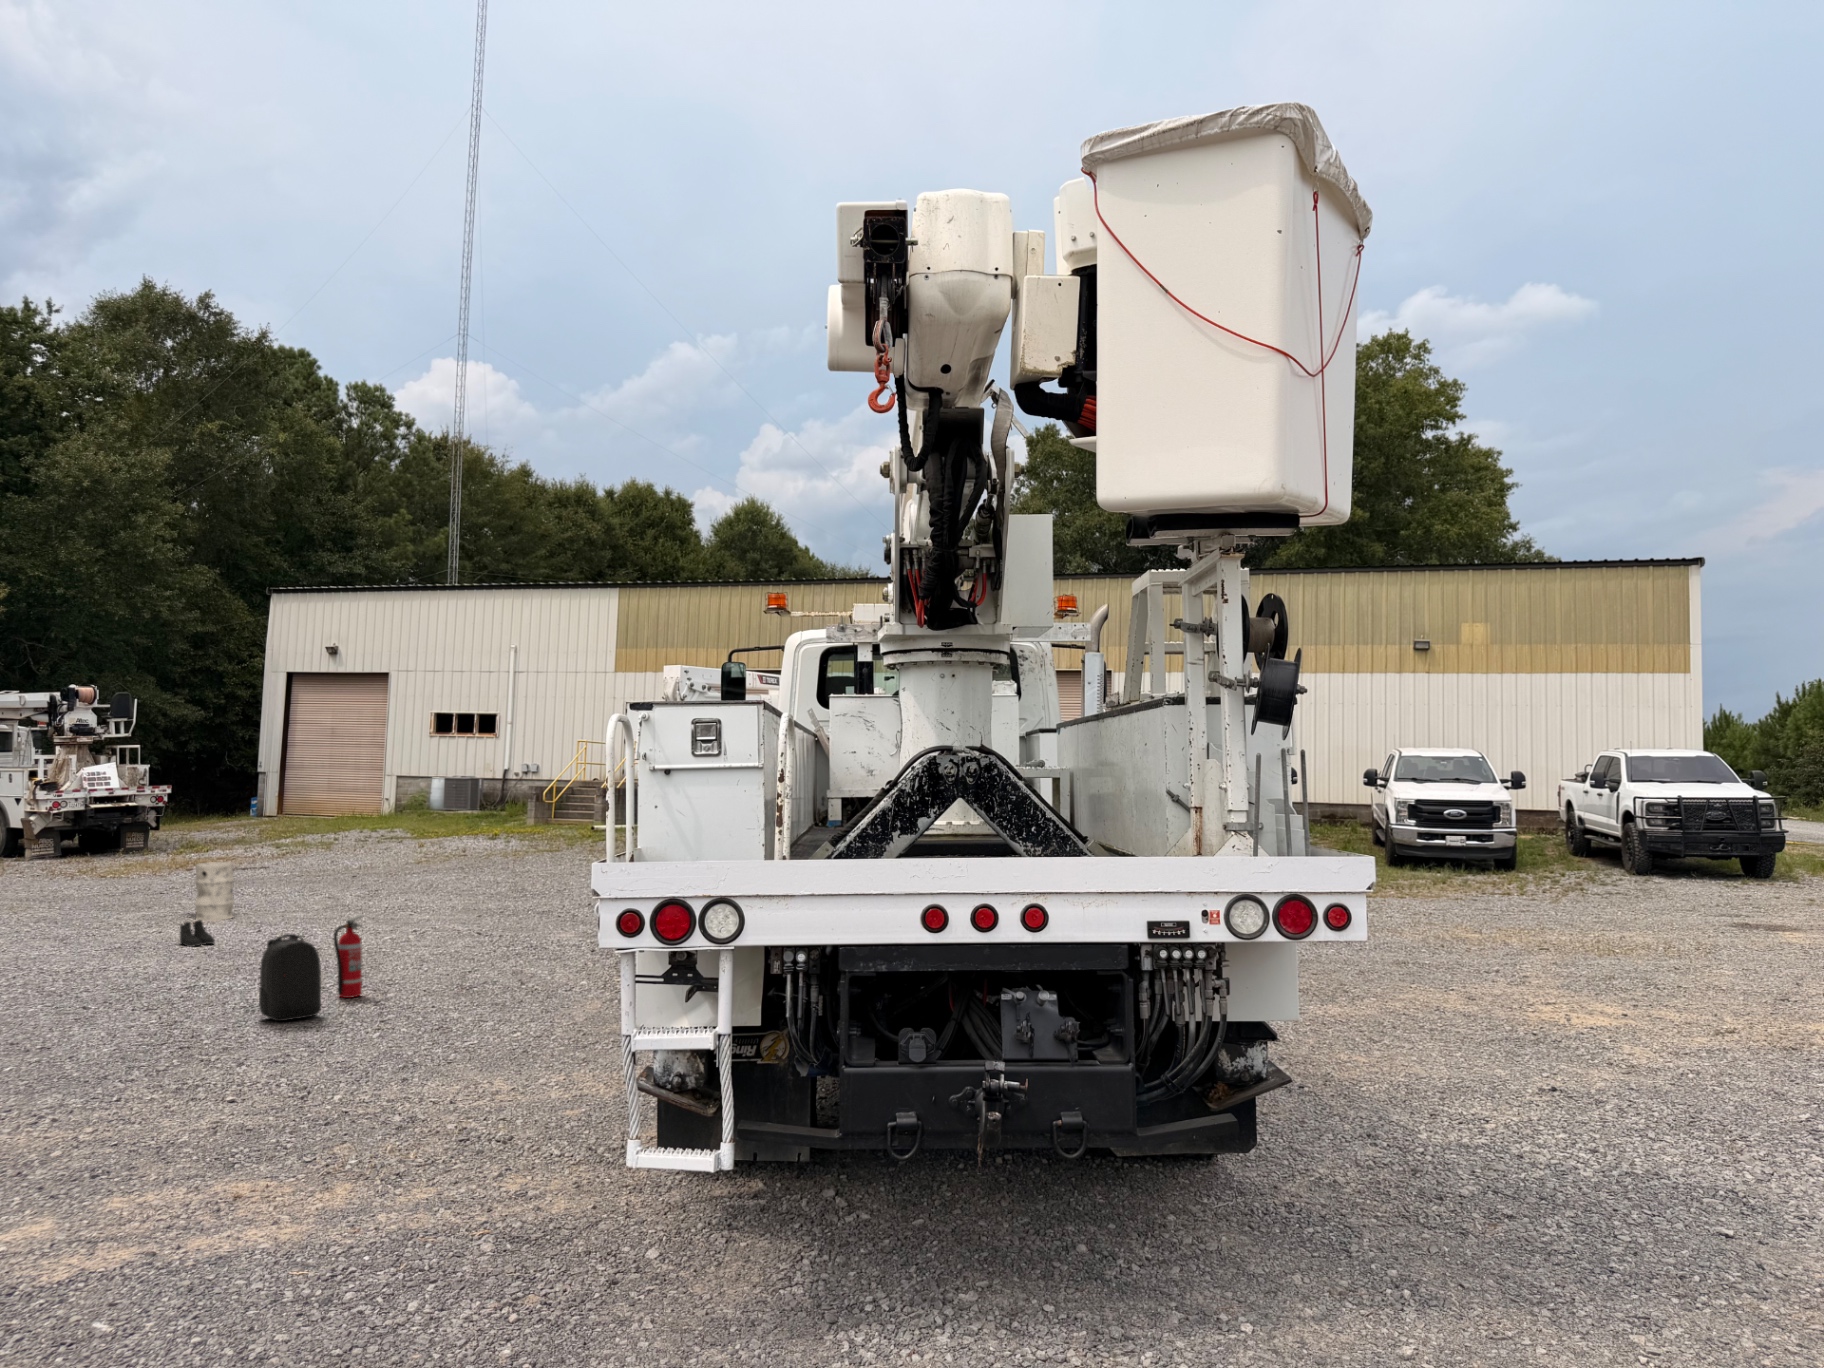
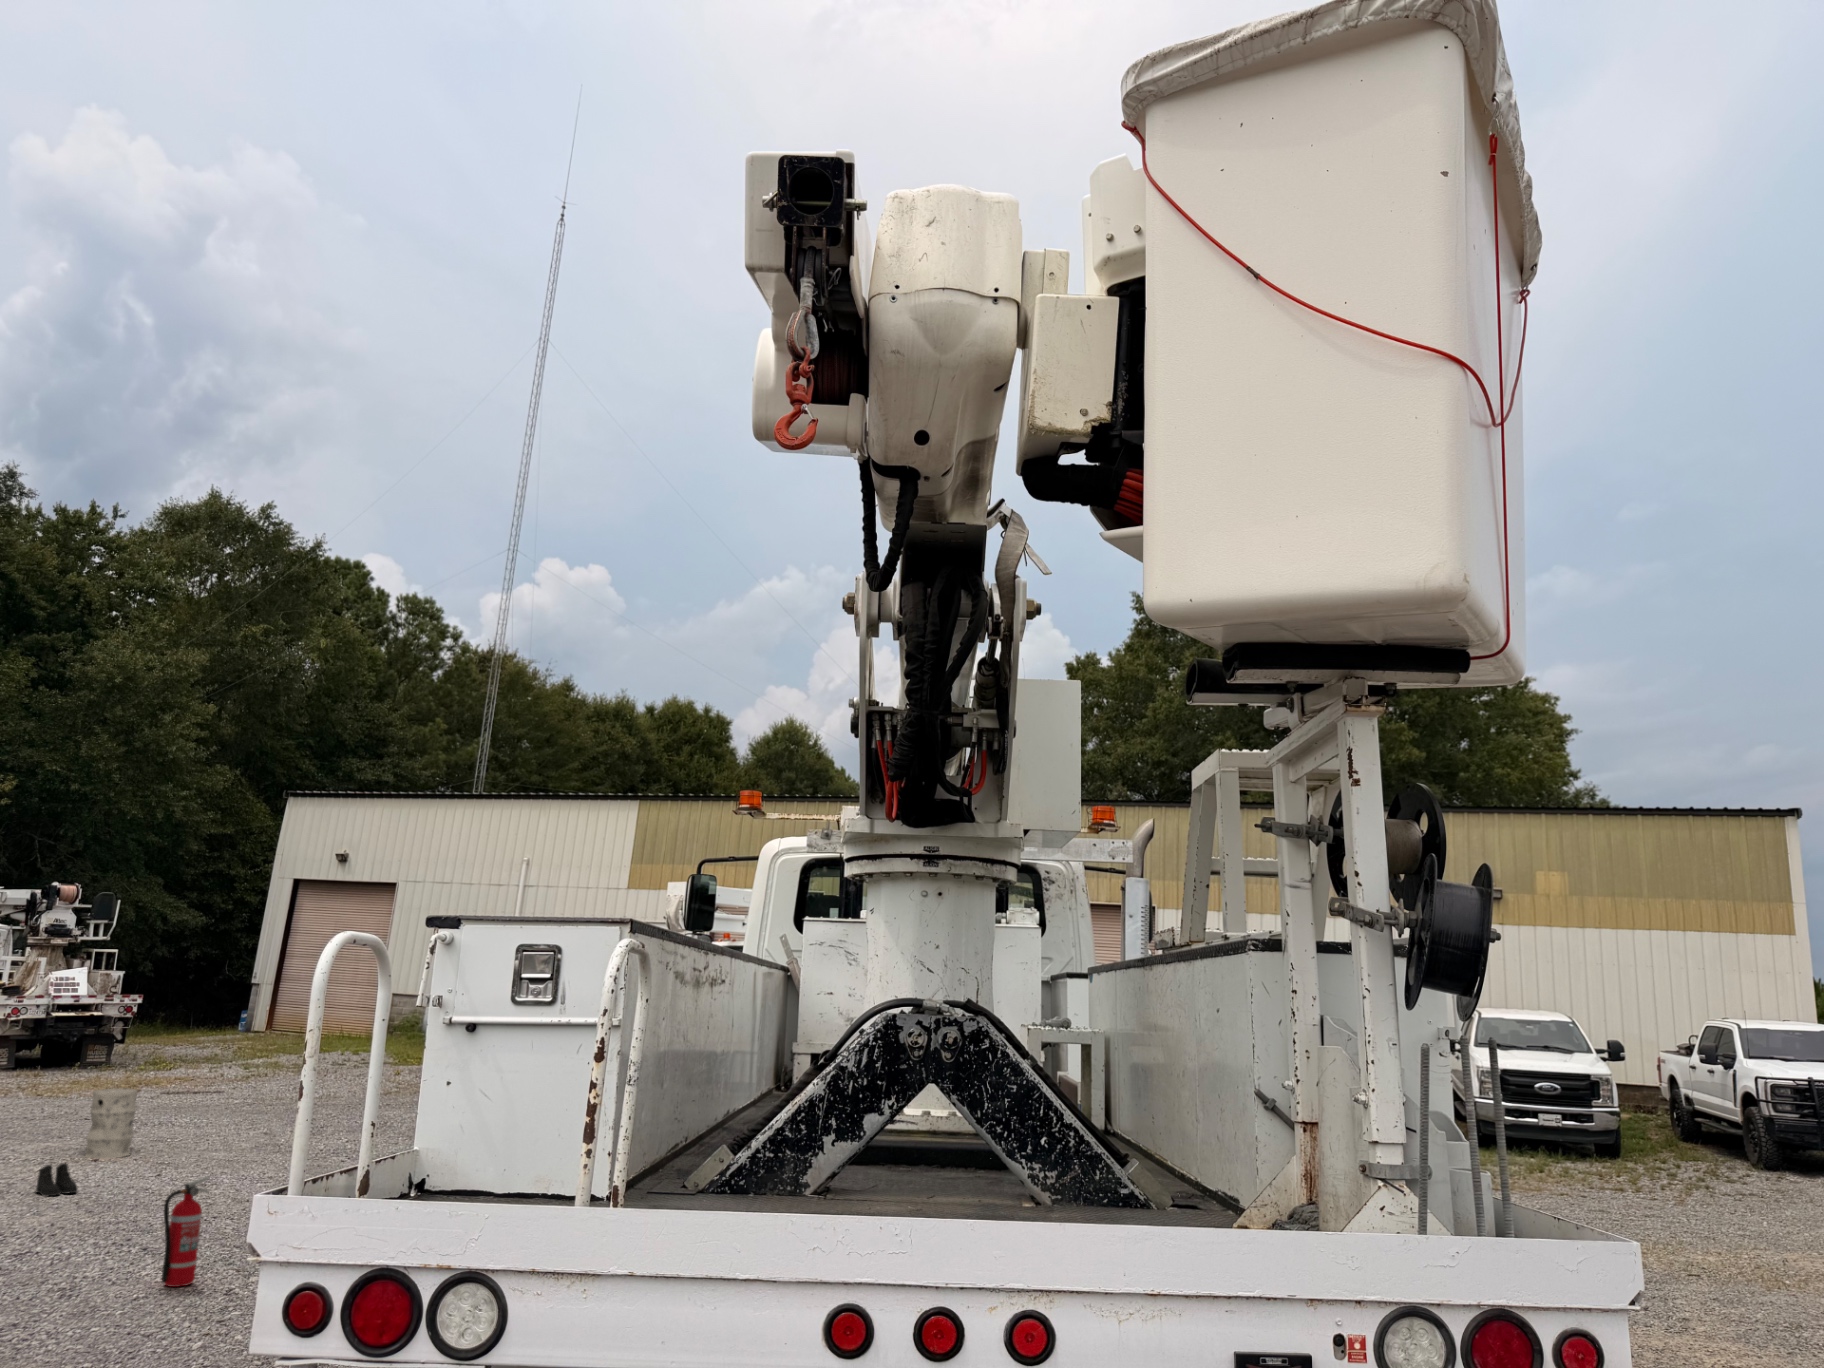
backpack: present [259,934,321,1021] -> none [35,1205,124,1326]

